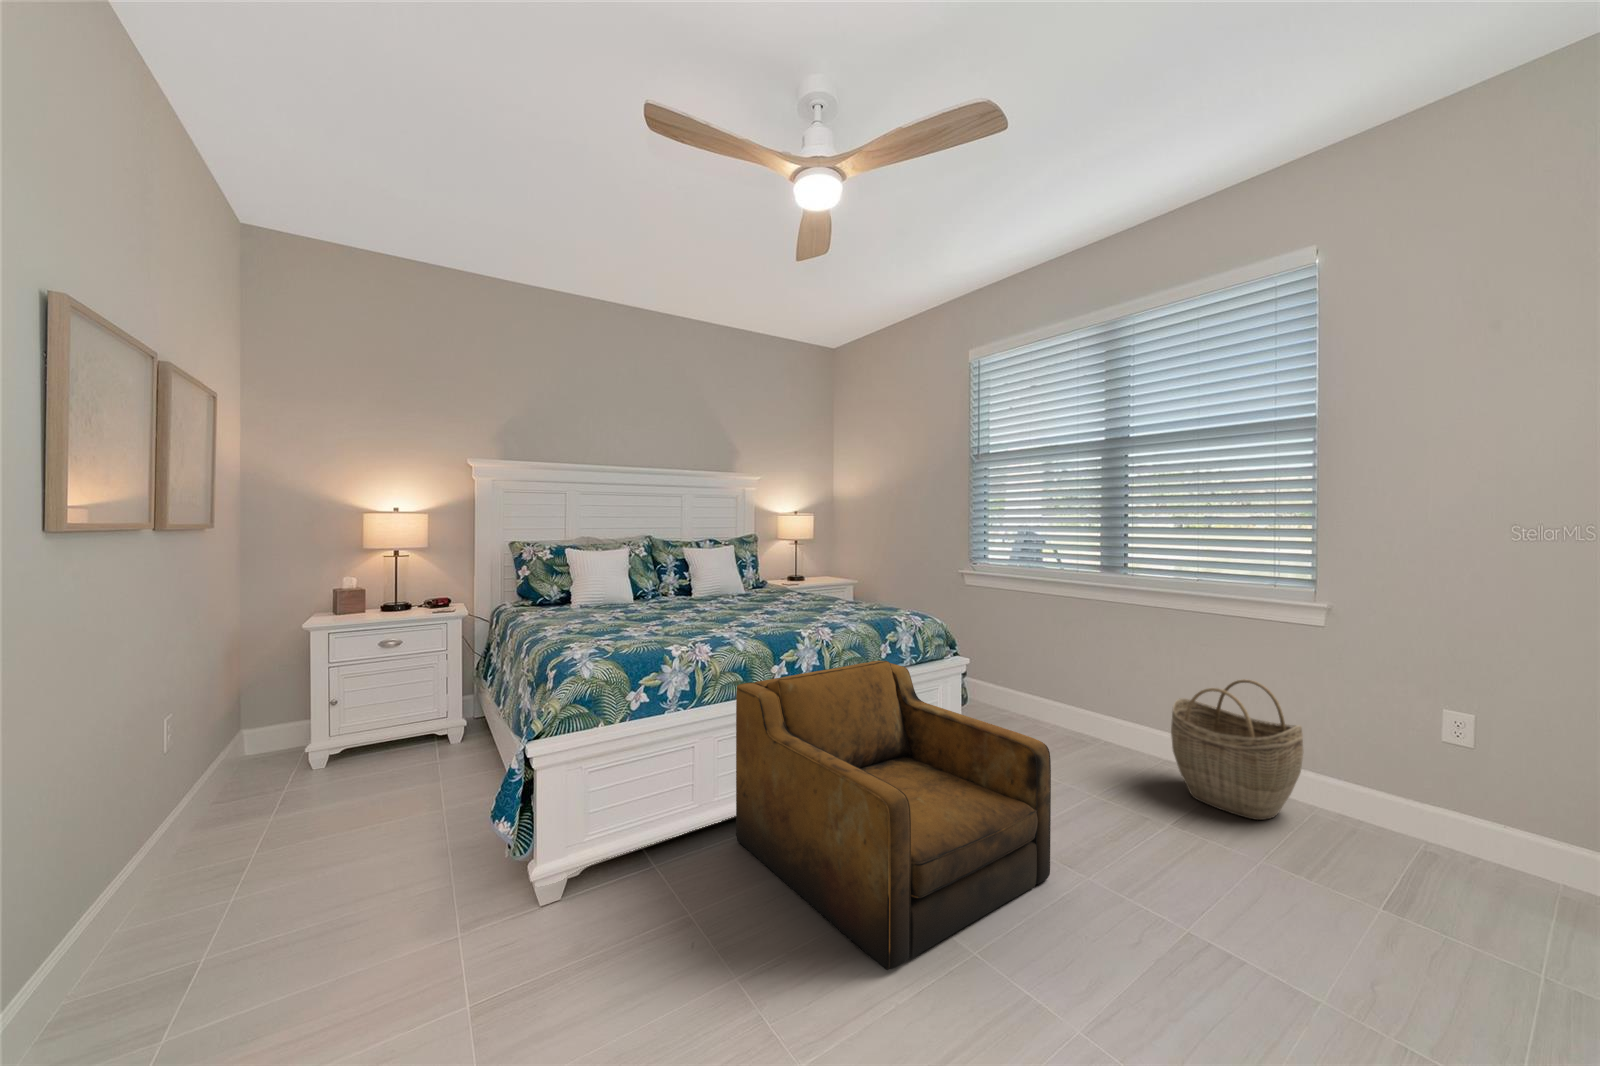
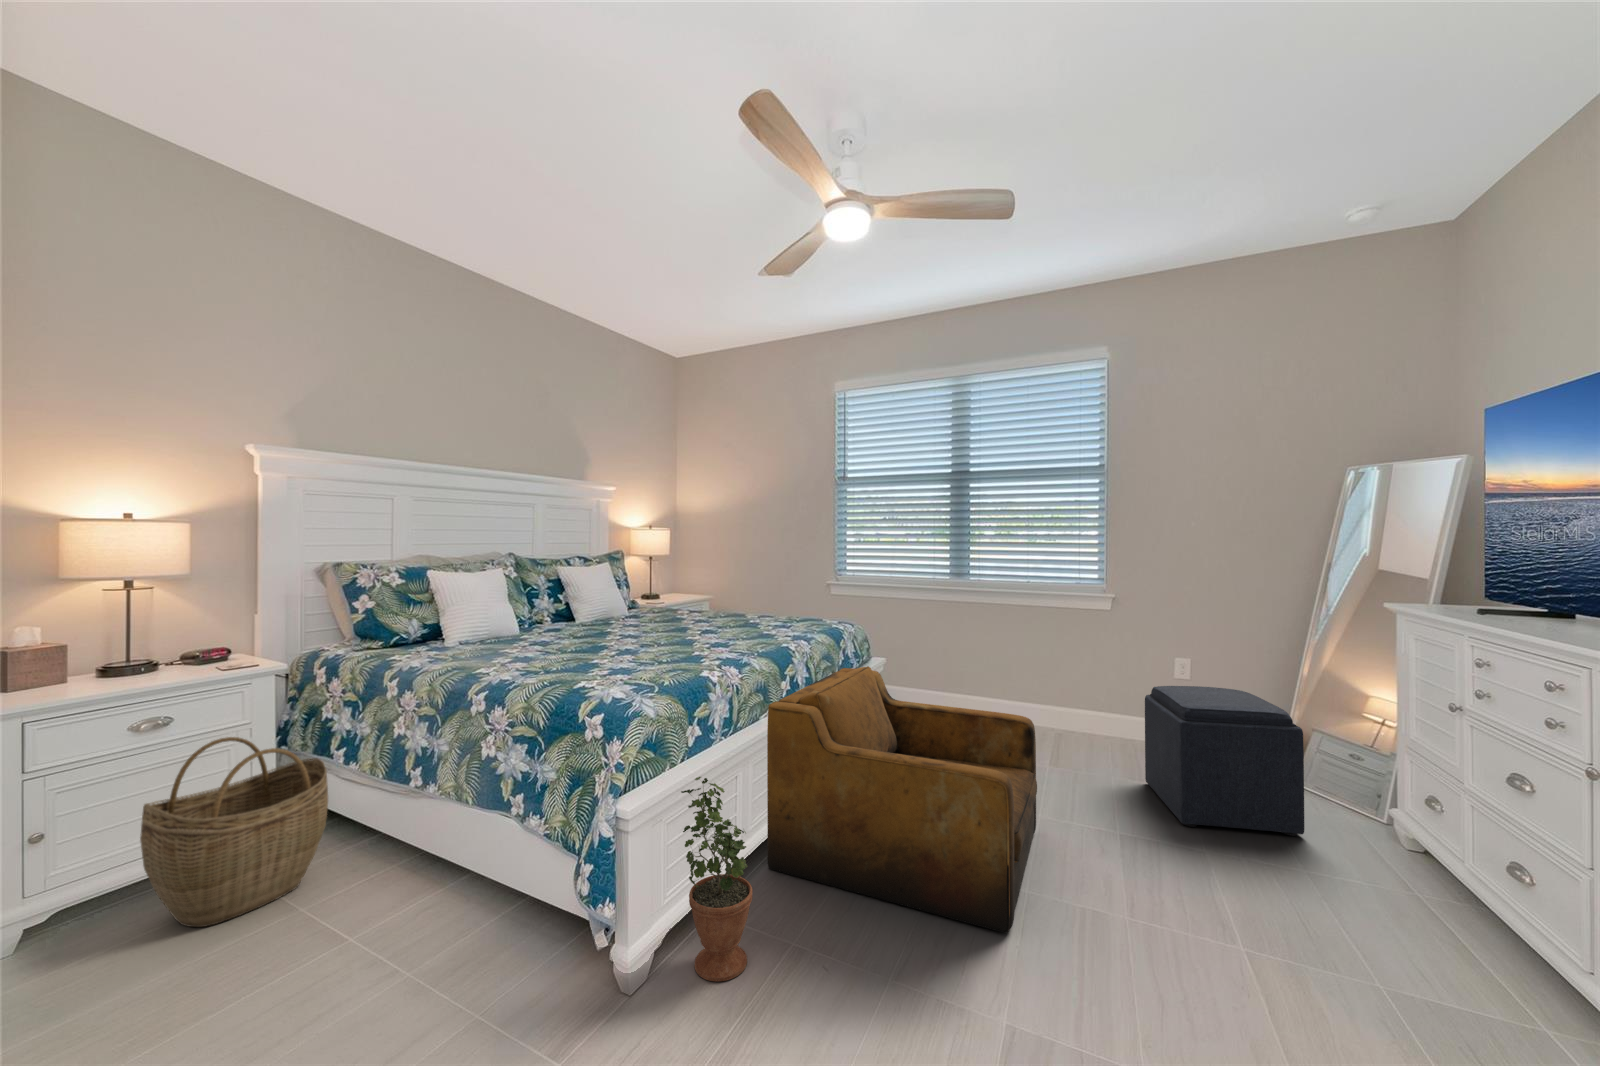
woven basket: present [1171,679,1303,820] -> present [140,737,328,927]
ottoman: none [1278,735,1511,1007] -> present [1145,686,1304,836]
potted plant: none [578,736,649,918] -> present [681,777,752,982]

